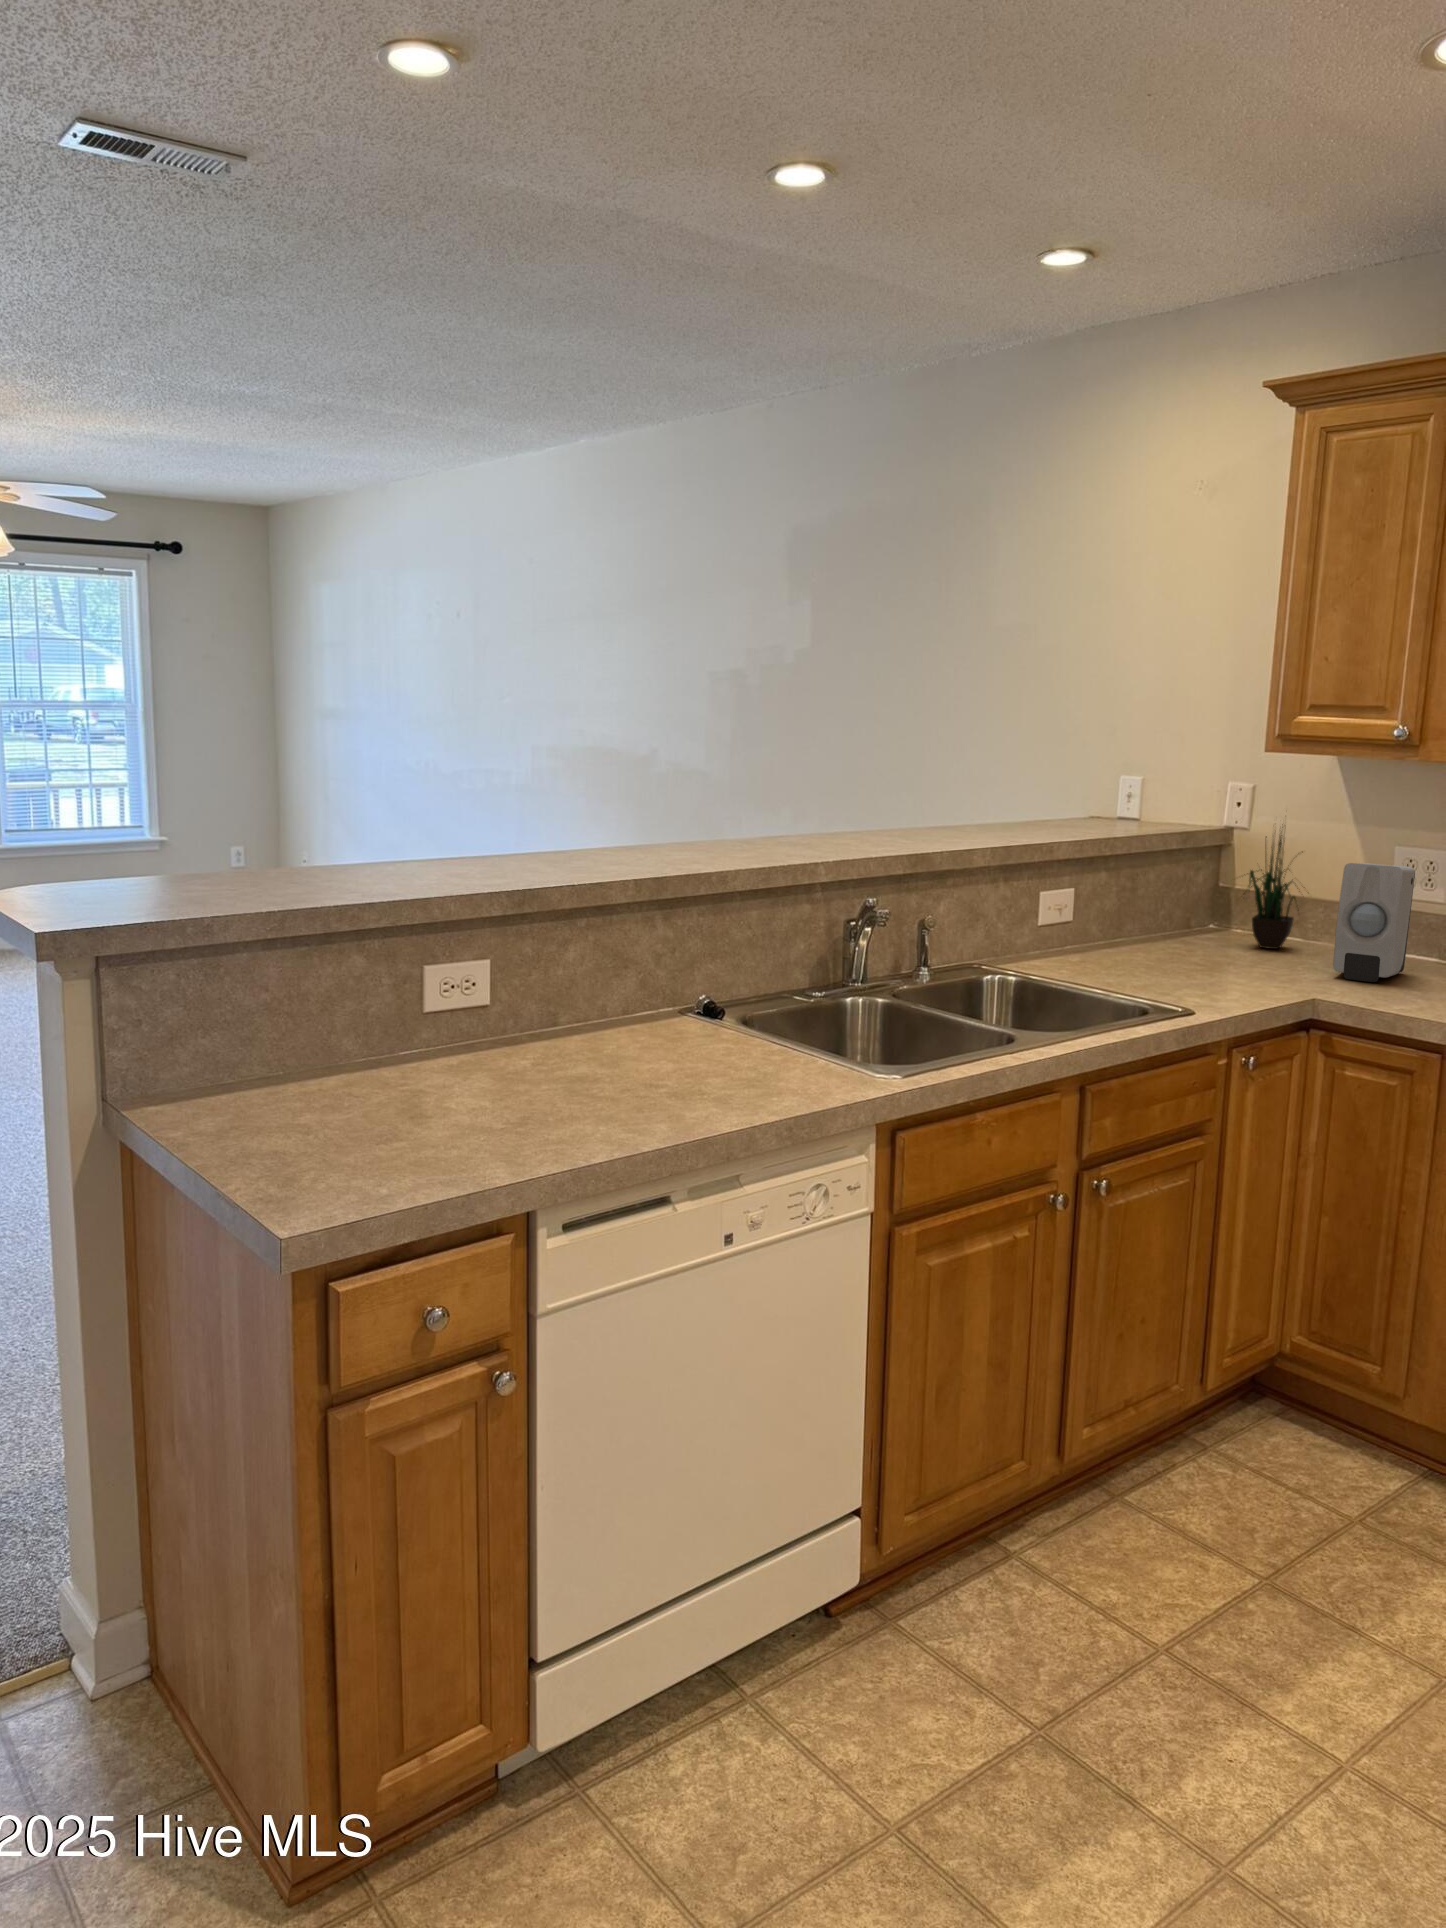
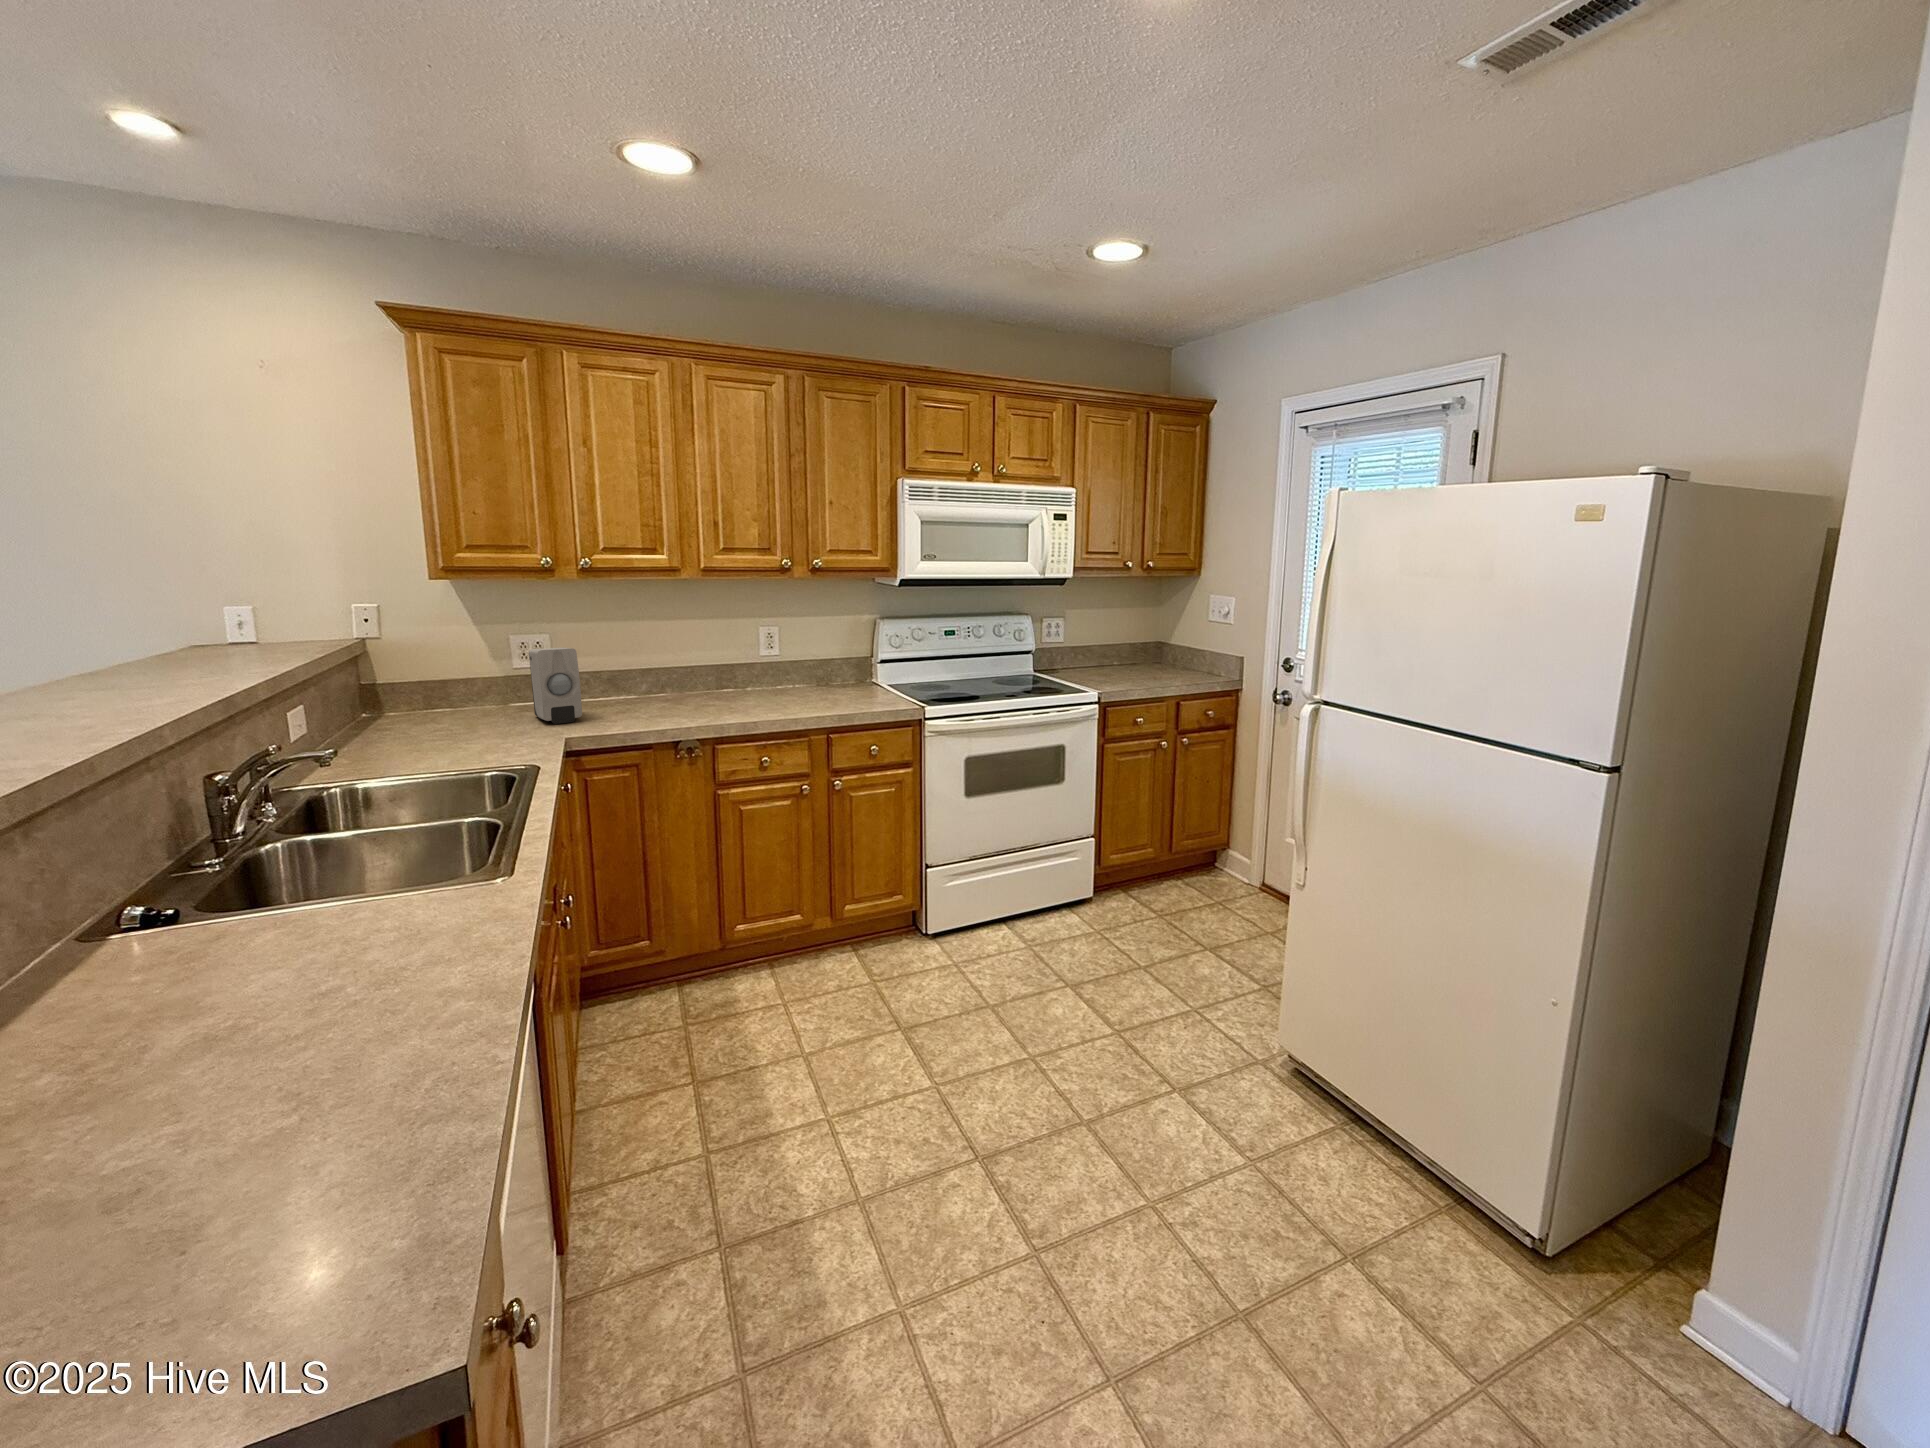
potted plant: present [1249,827,1303,949] -> none [419,614,483,719]

